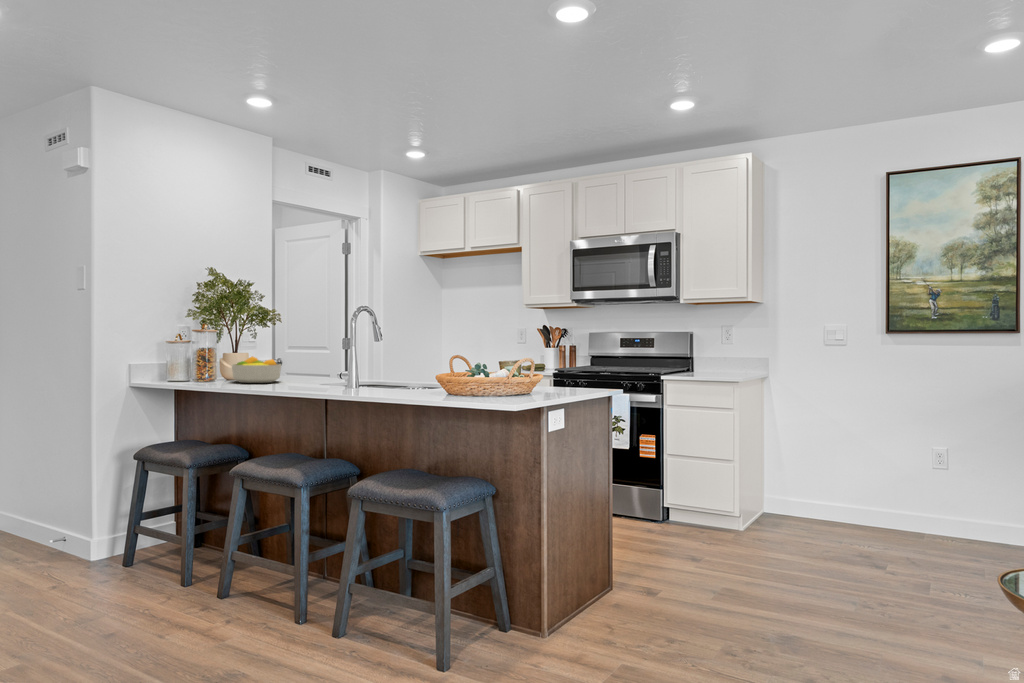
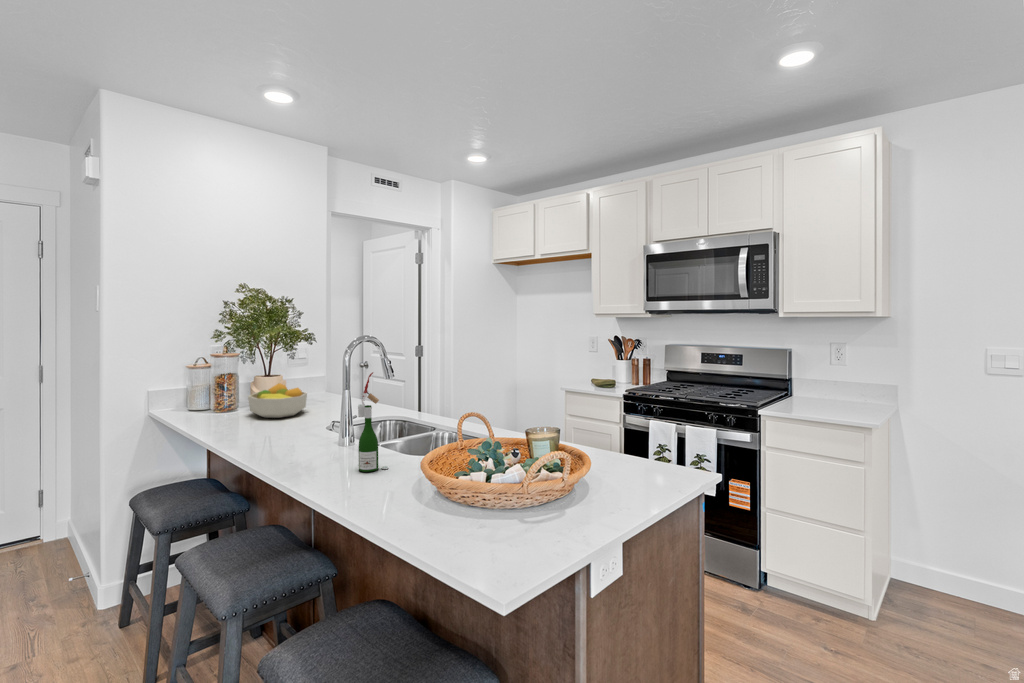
wine bottle: none [377,326,399,396] -> present [358,372,388,472]

